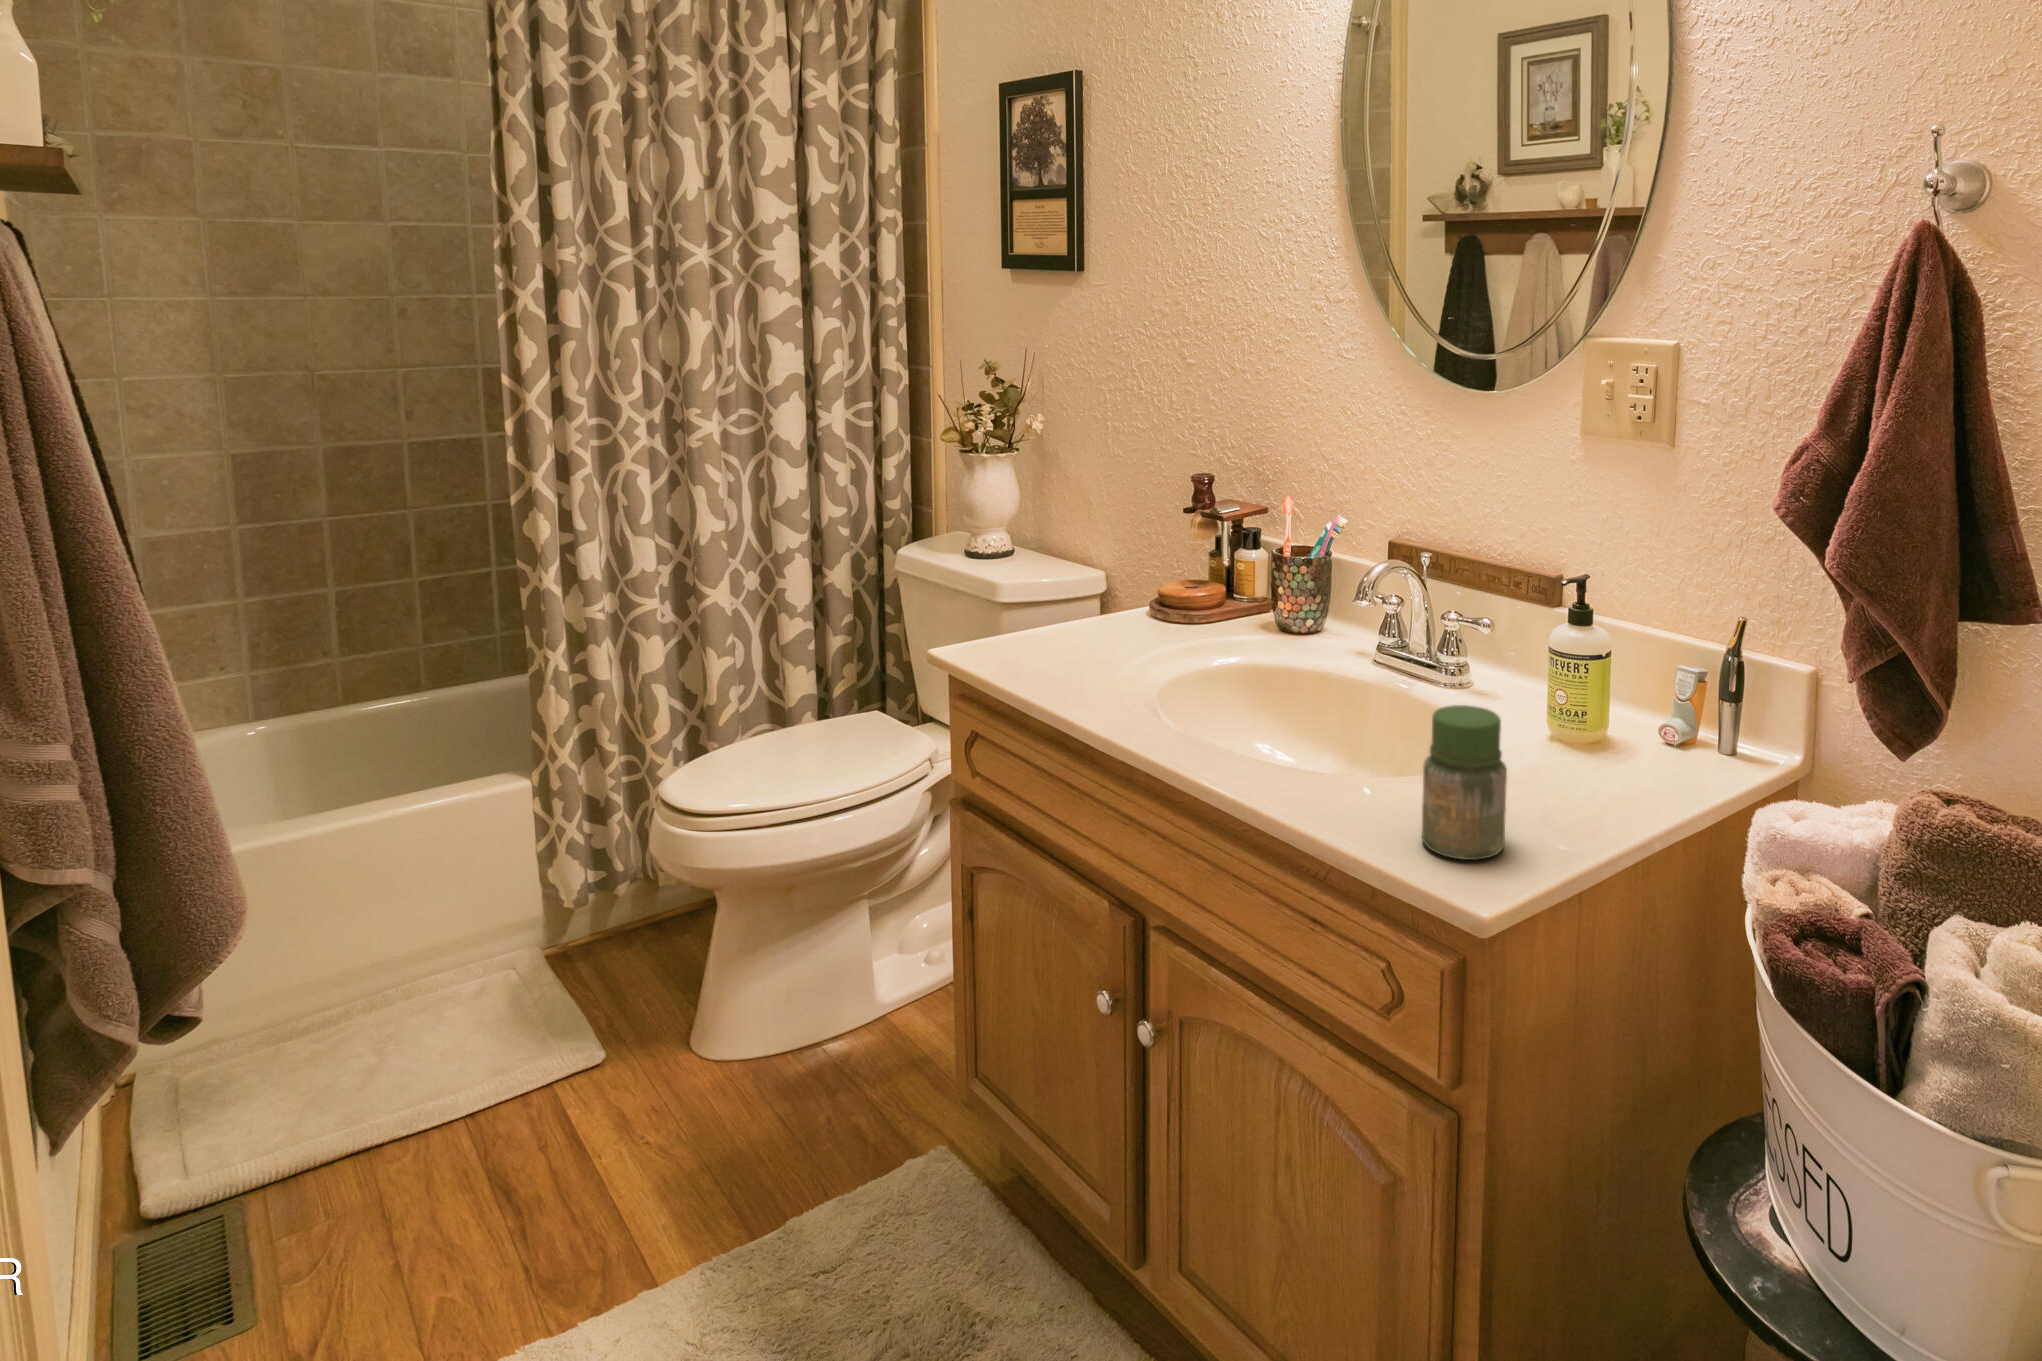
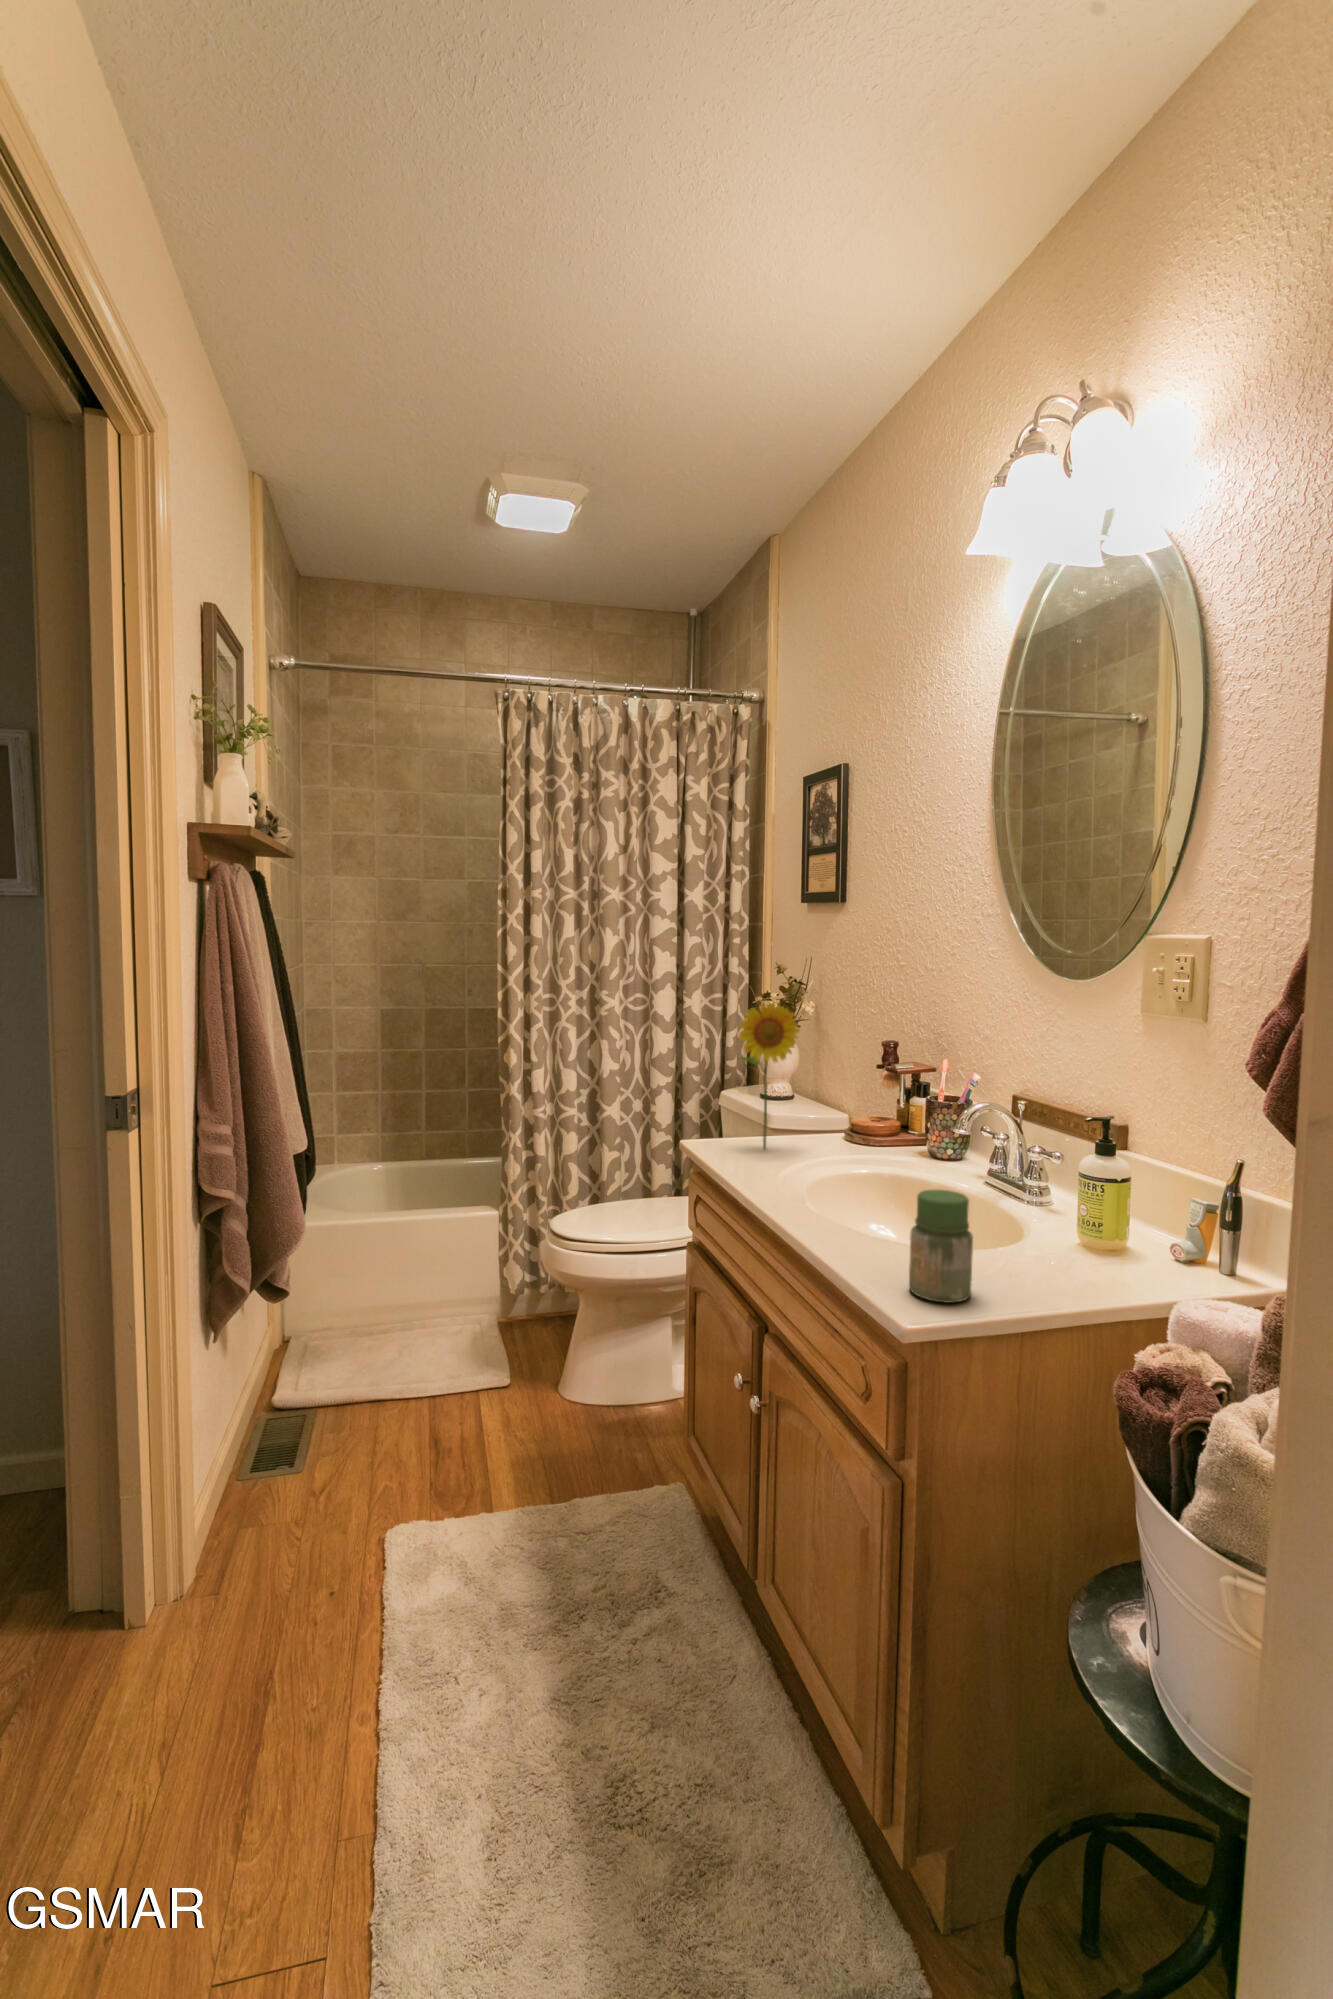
flower: none [1008,432,1103,647] -> present [739,1003,800,1149]

